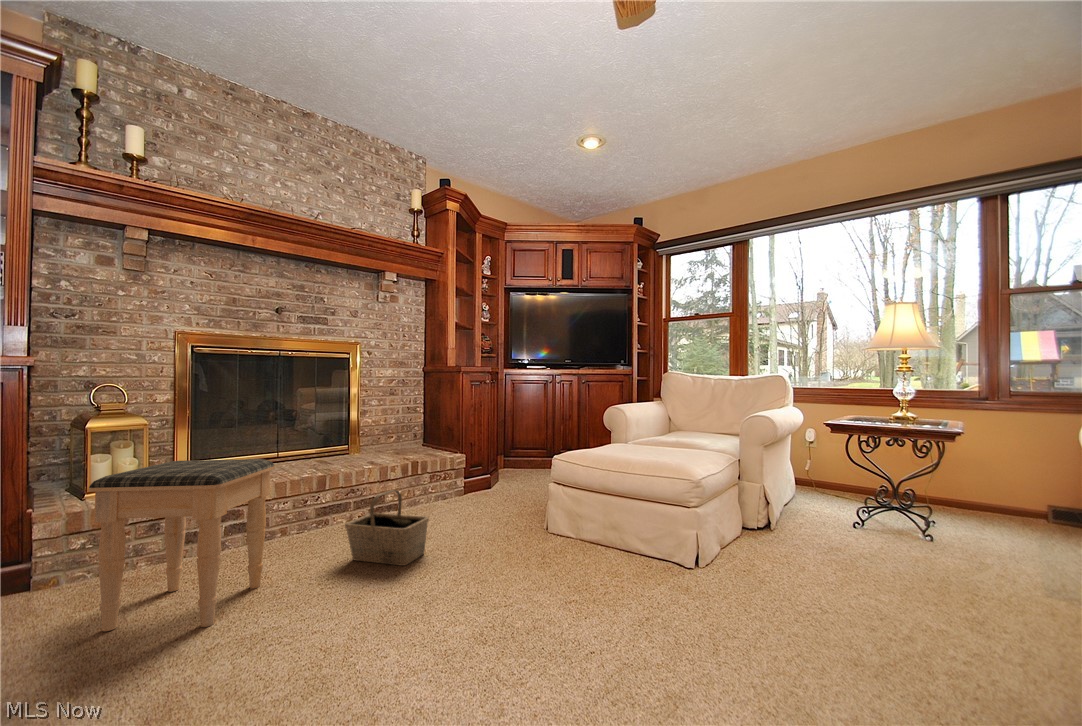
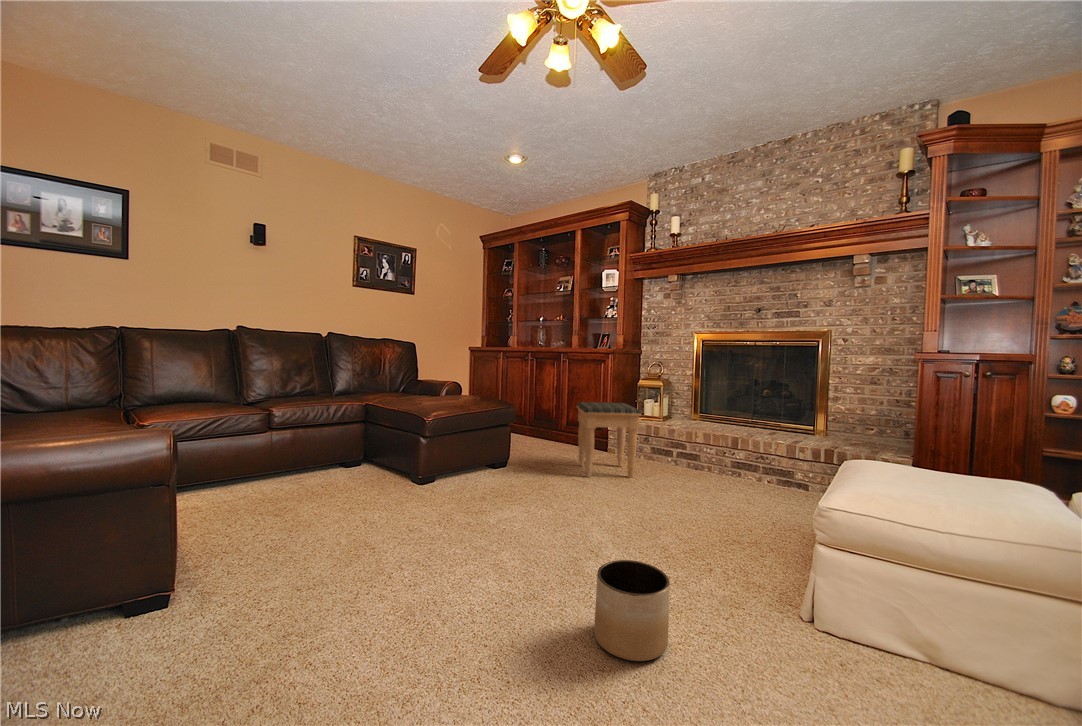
basket: present [345,490,429,566] -> none [675,449,714,506]
planter: none [739,550,817,641] -> present [594,560,670,661]

